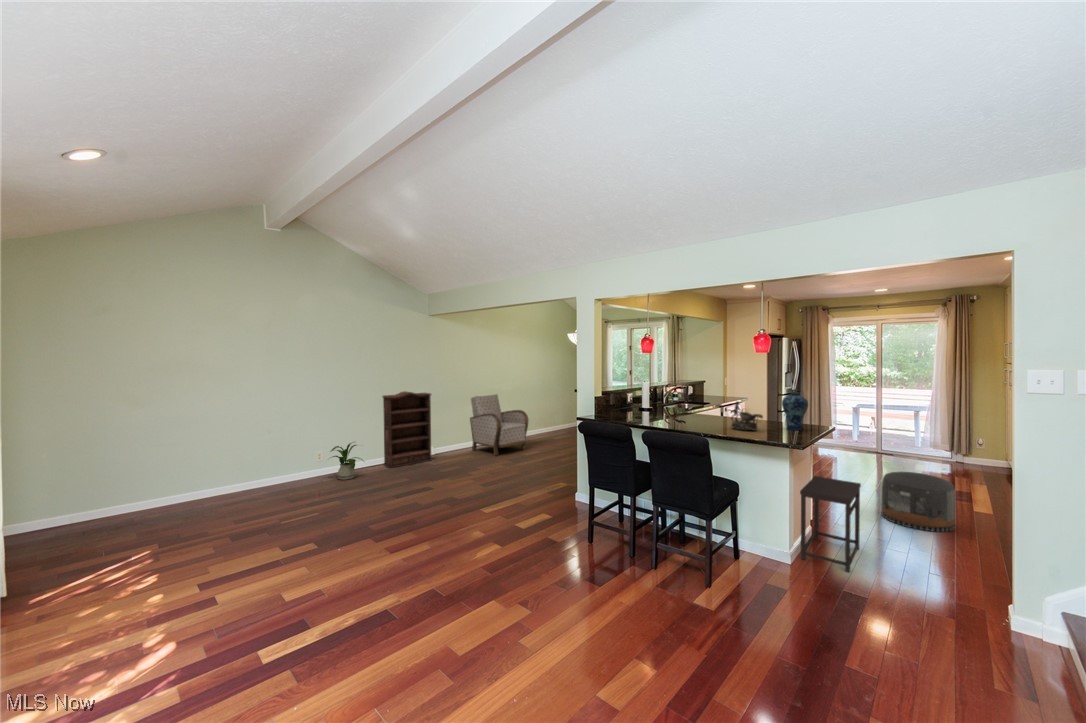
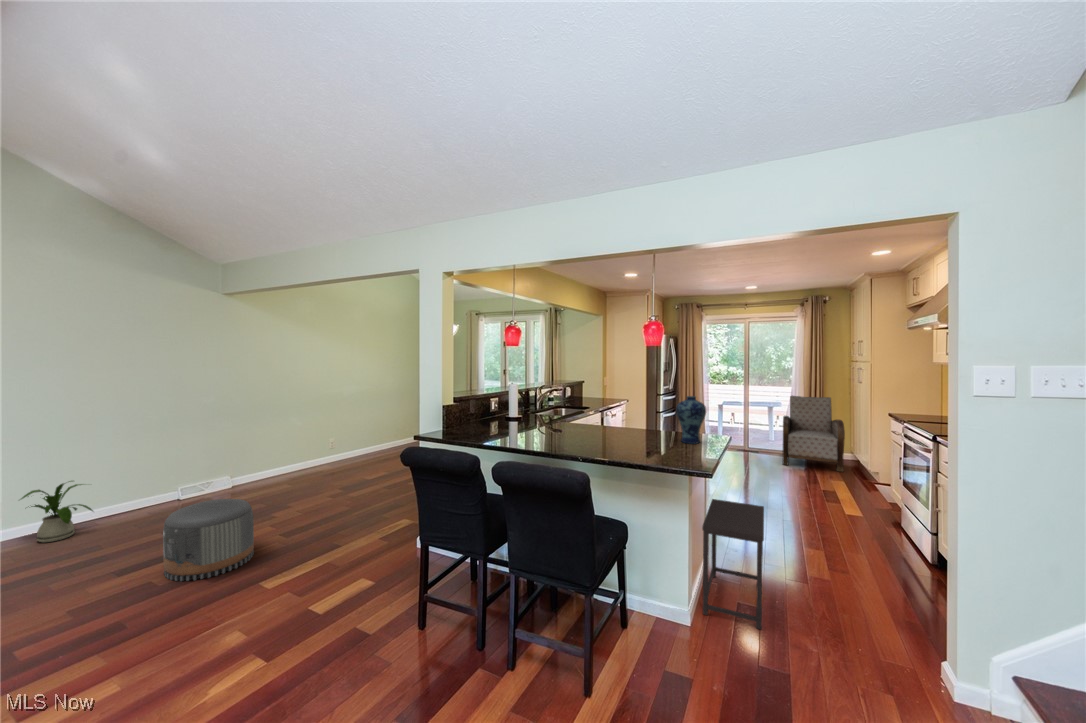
bookshelf: present [383,392,432,468] -> none [138,400,226,513]
armchair: present [470,394,528,456] -> present [782,396,845,472]
decorative bowl: present [731,402,763,431] -> none [617,408,657,448]
pouf: present [881,472,956,532] -> present [163,499,254,581]

